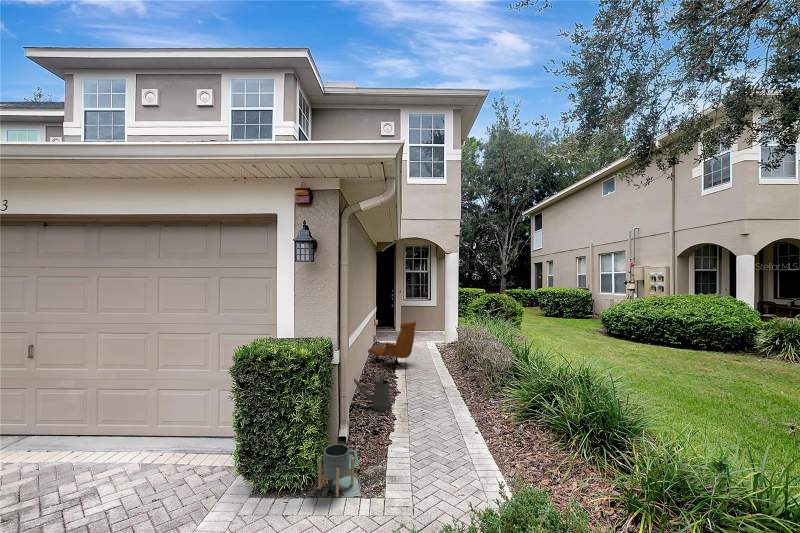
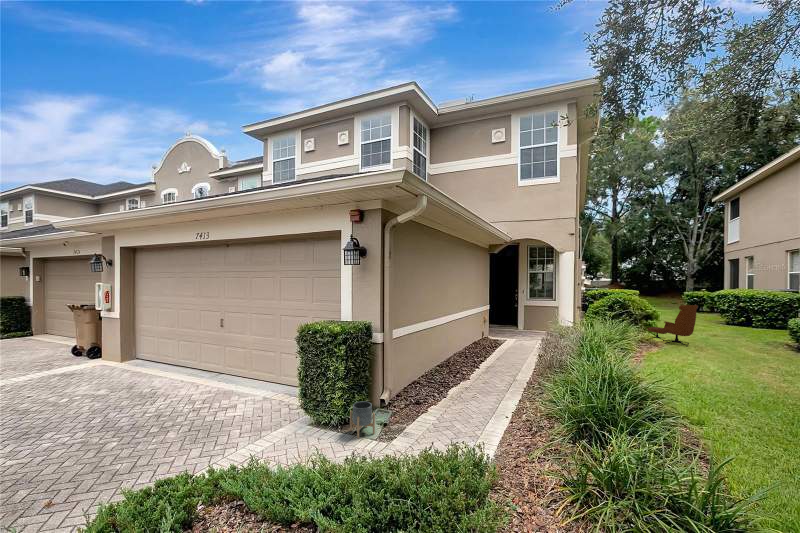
lounge chair: present [368,321,416,370] -> present [647,305,698,347]
watering can: present [354,372,396,411] -> none [418,359,454,392]

